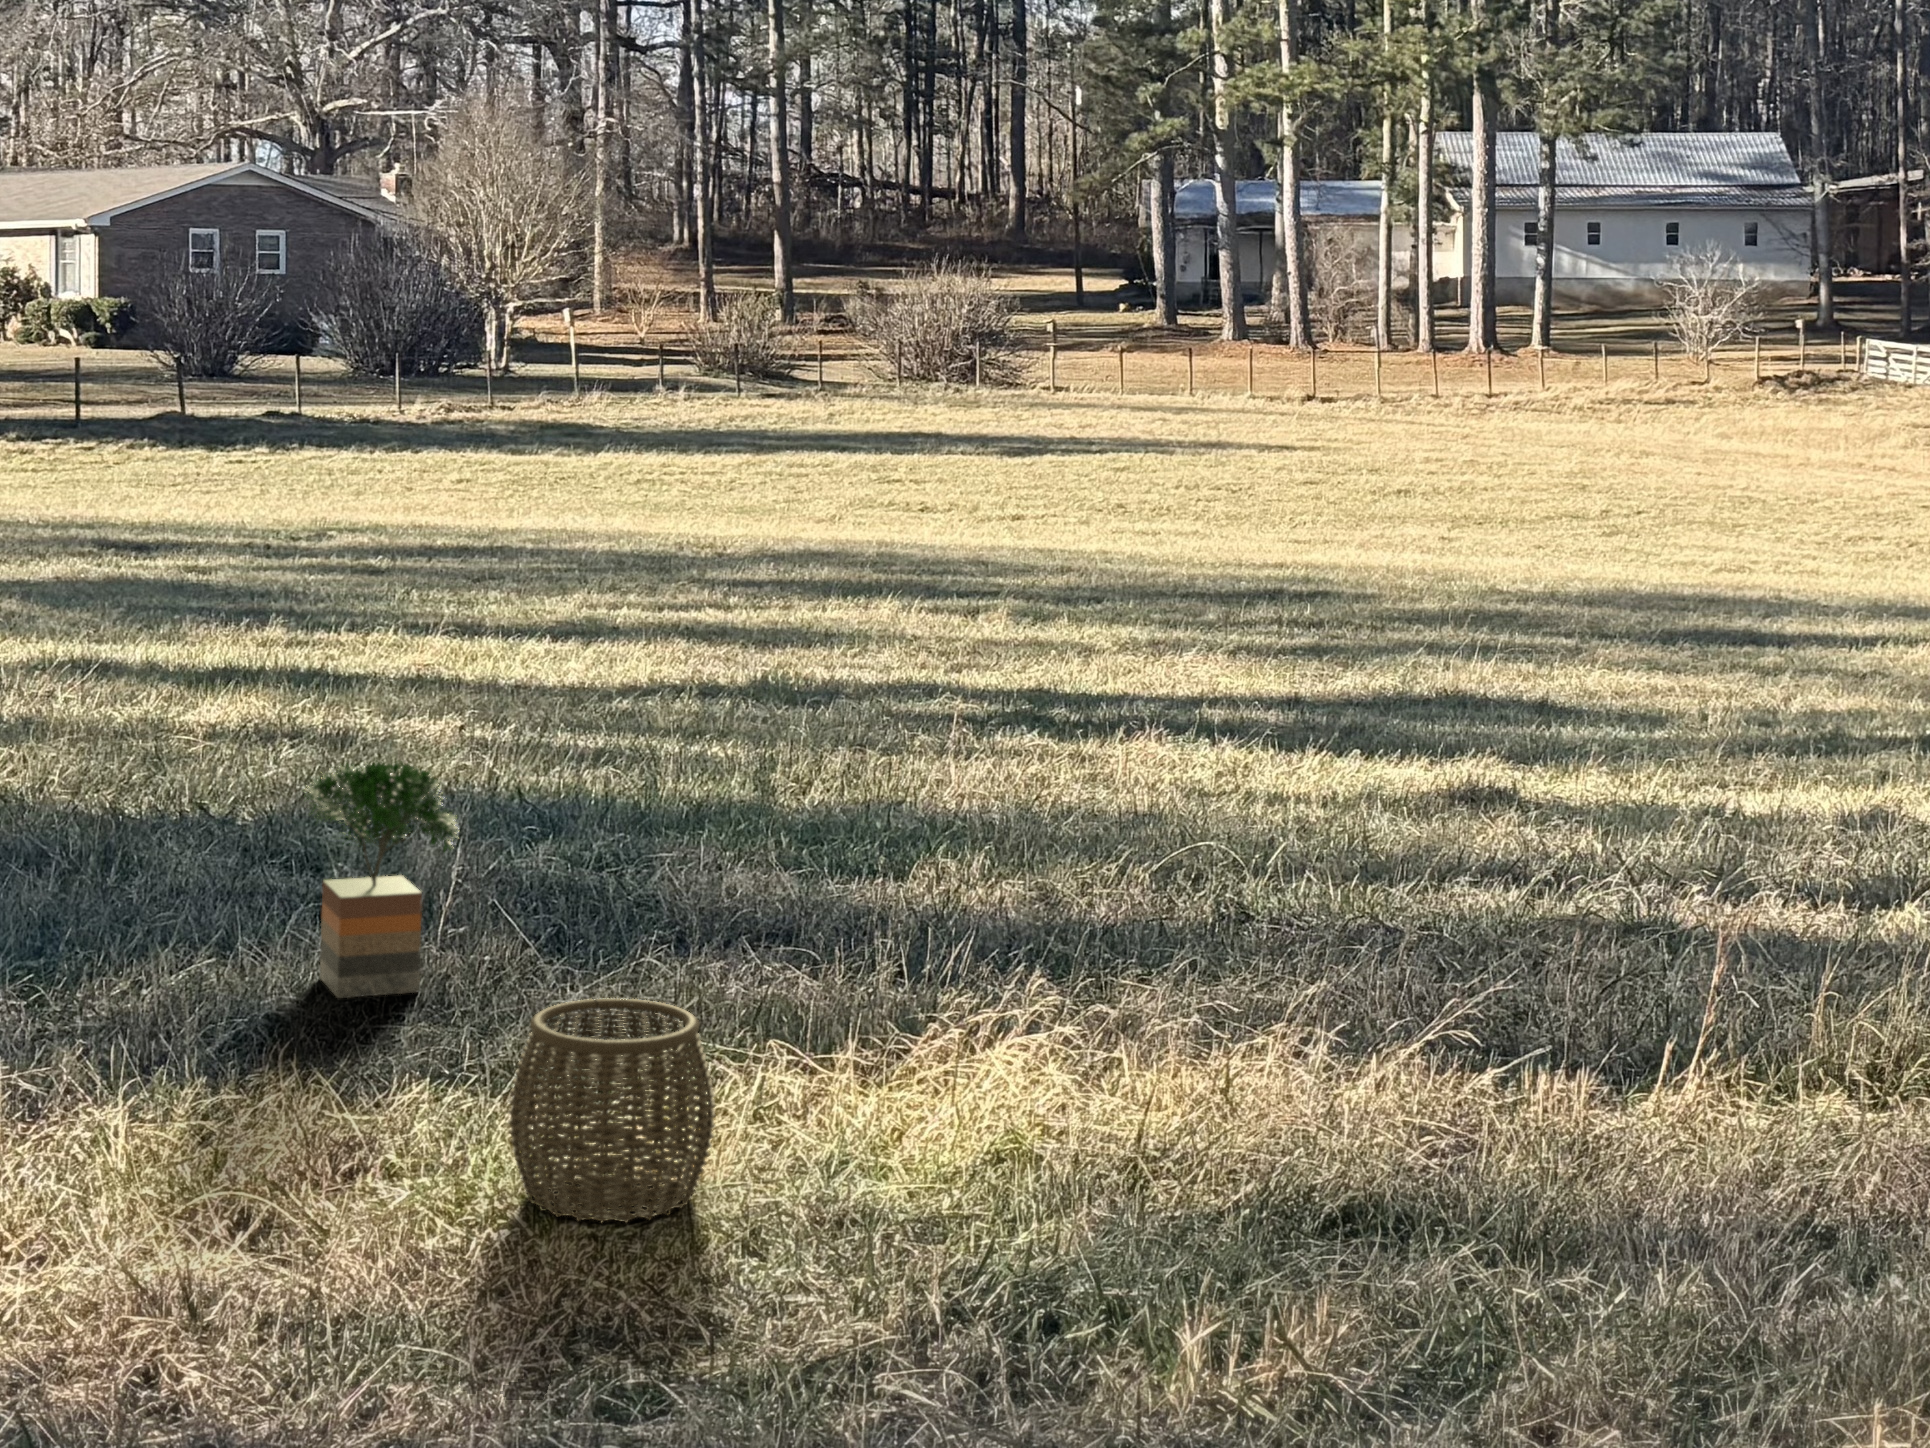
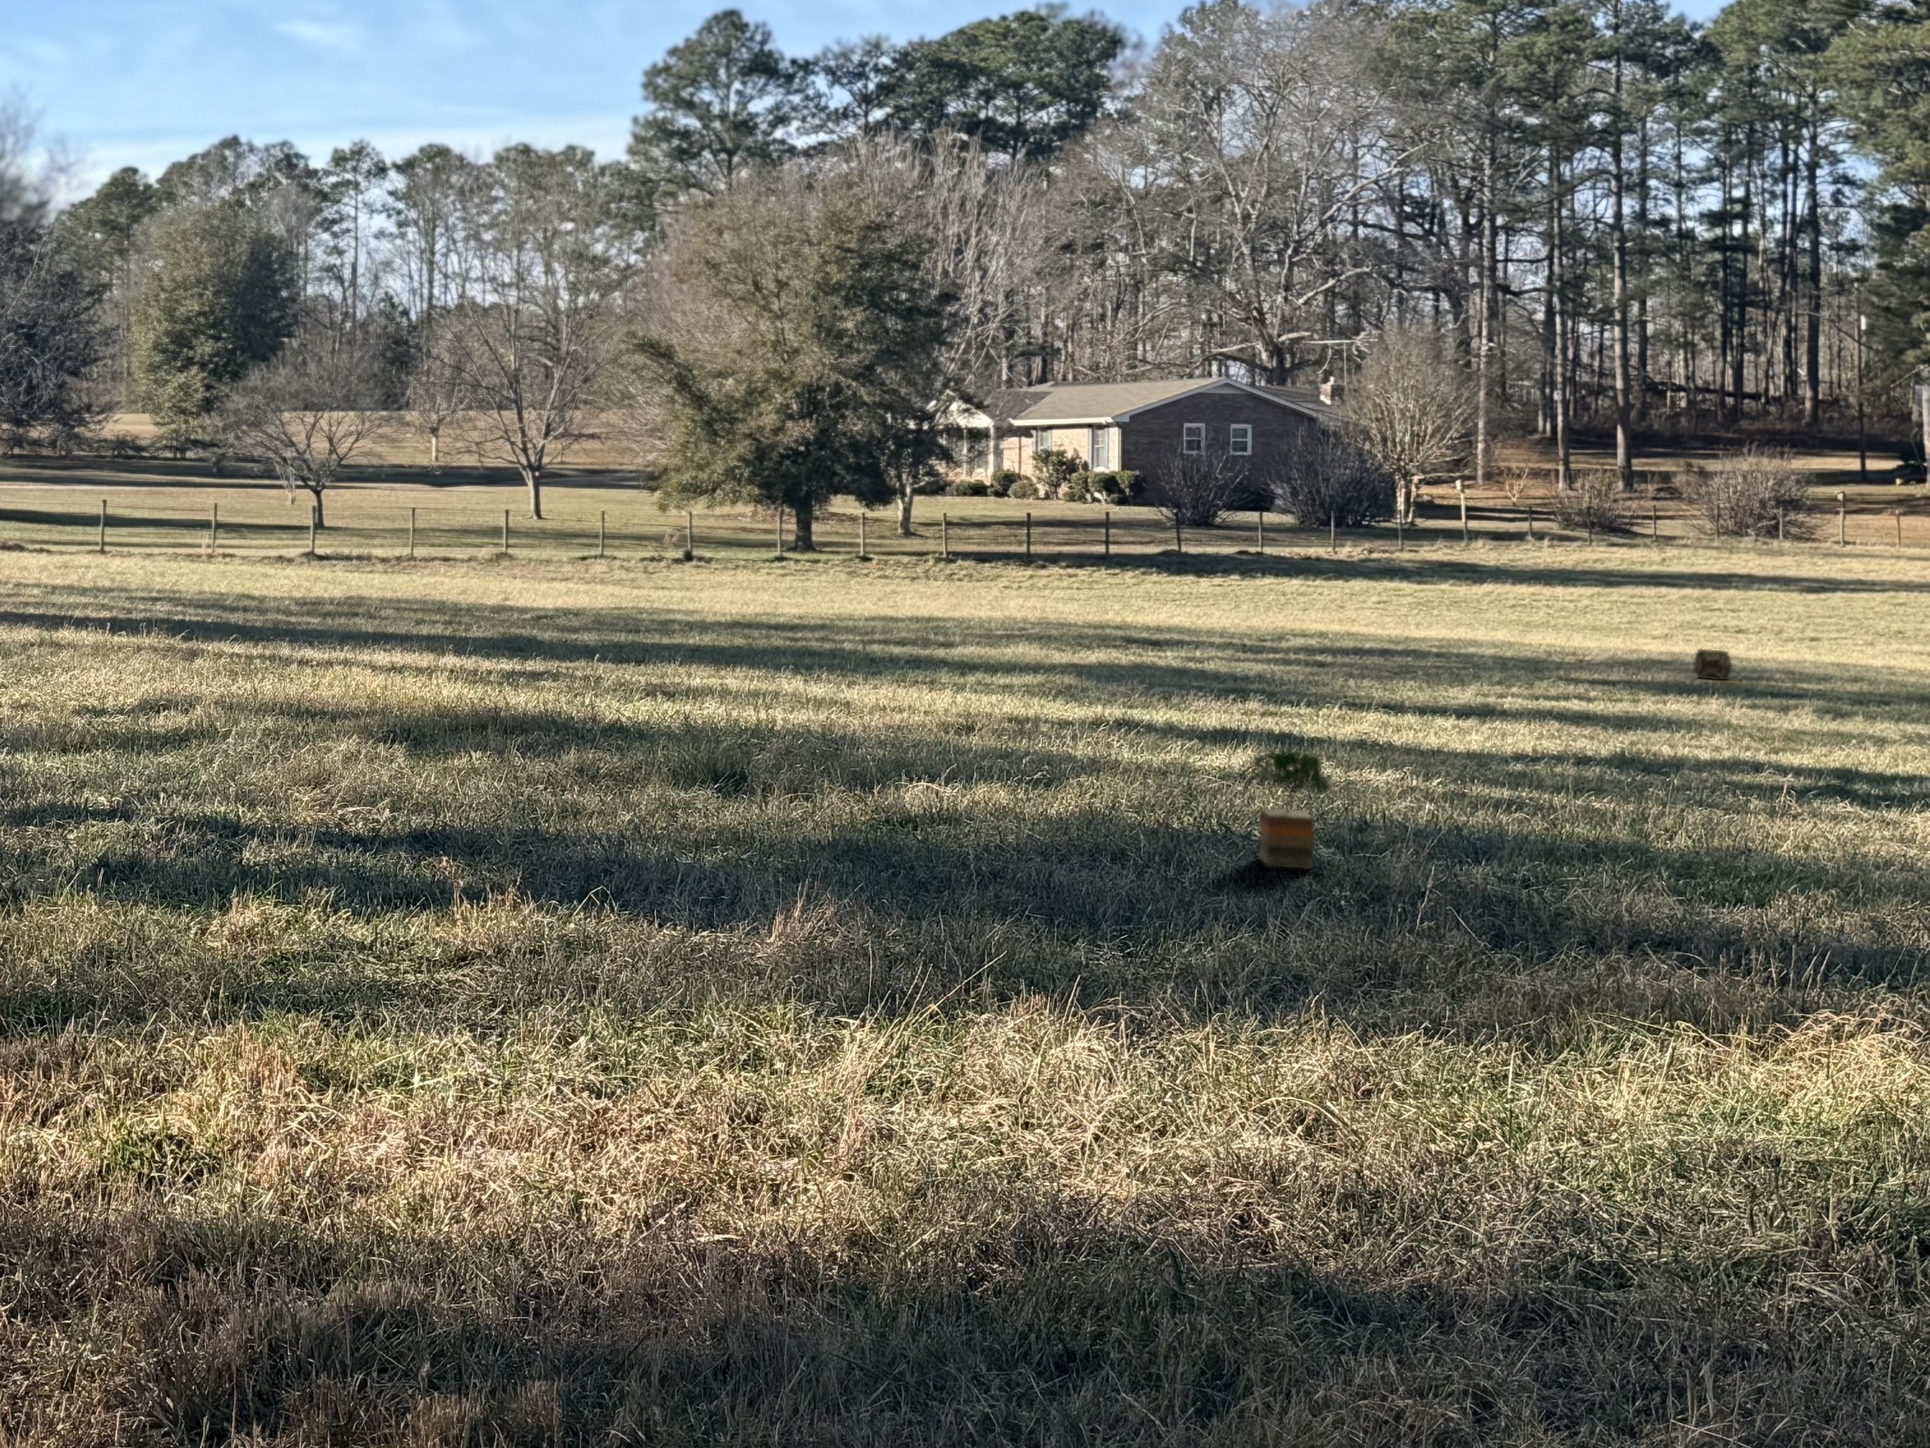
woven basket: present [508,999,716,1223] -> present [1693,649,1732,680]

